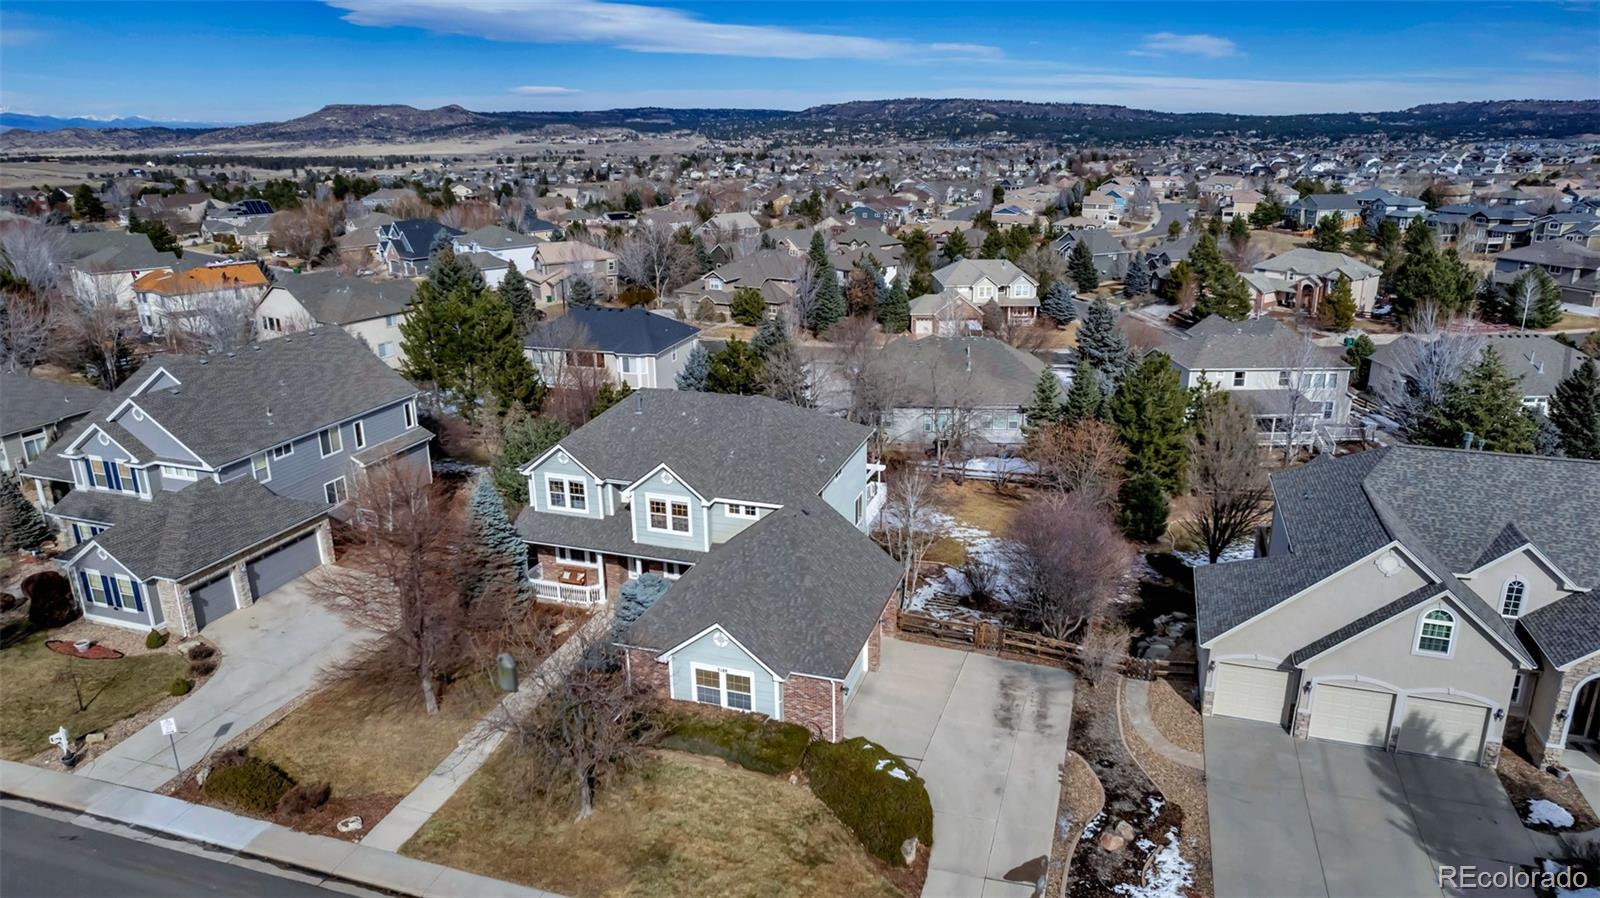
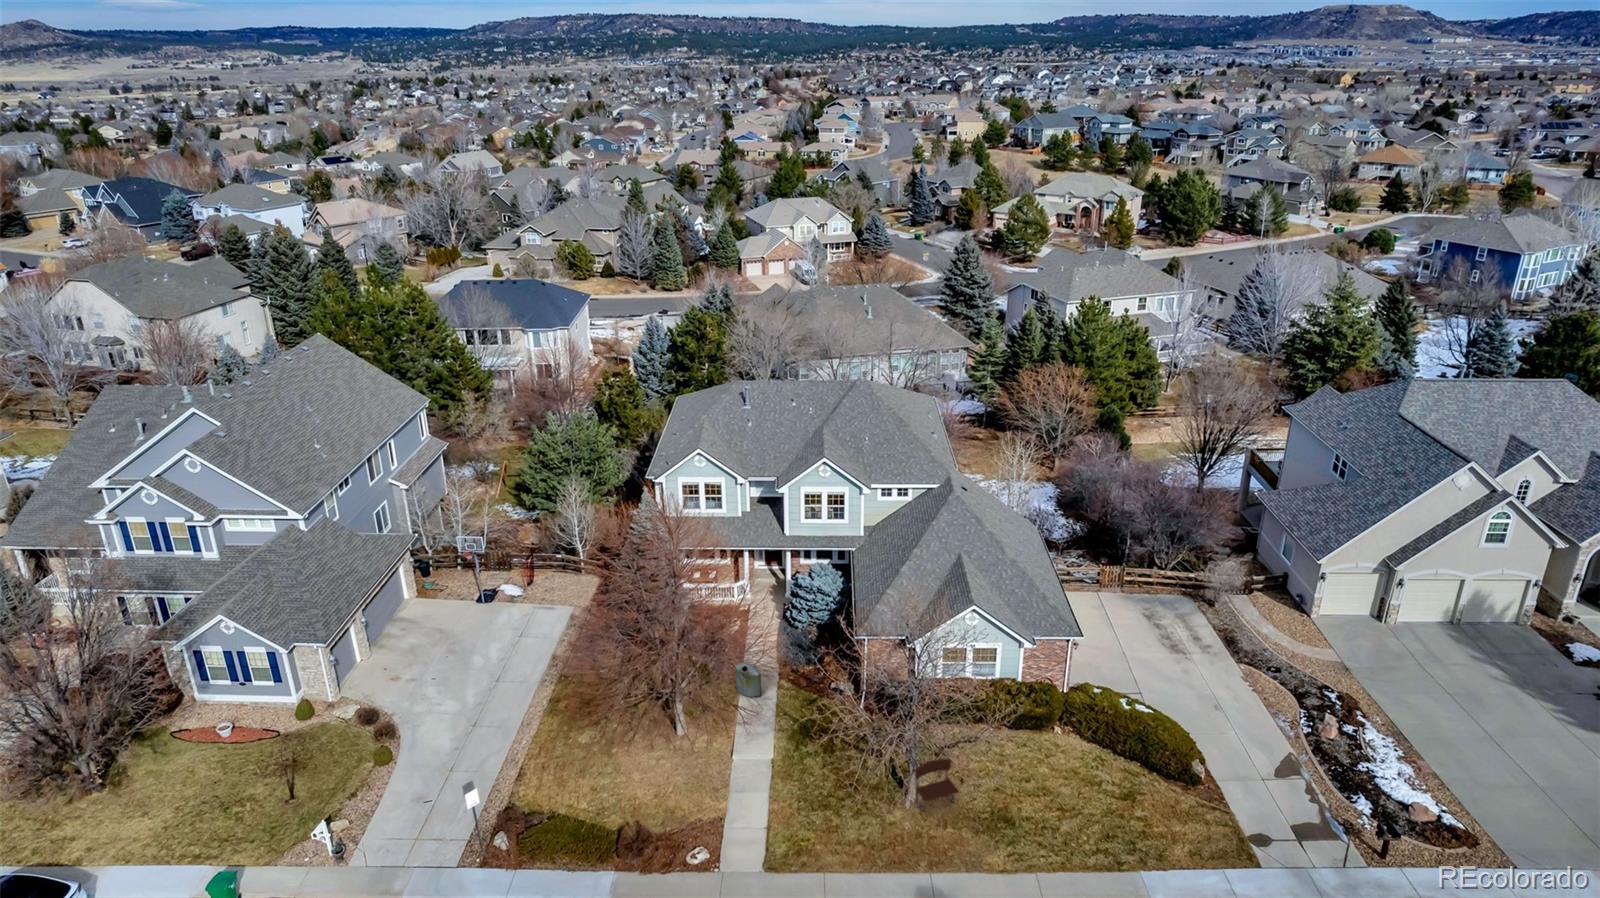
bench: none [556,778,604,835] -> present [915,759,959,811]

